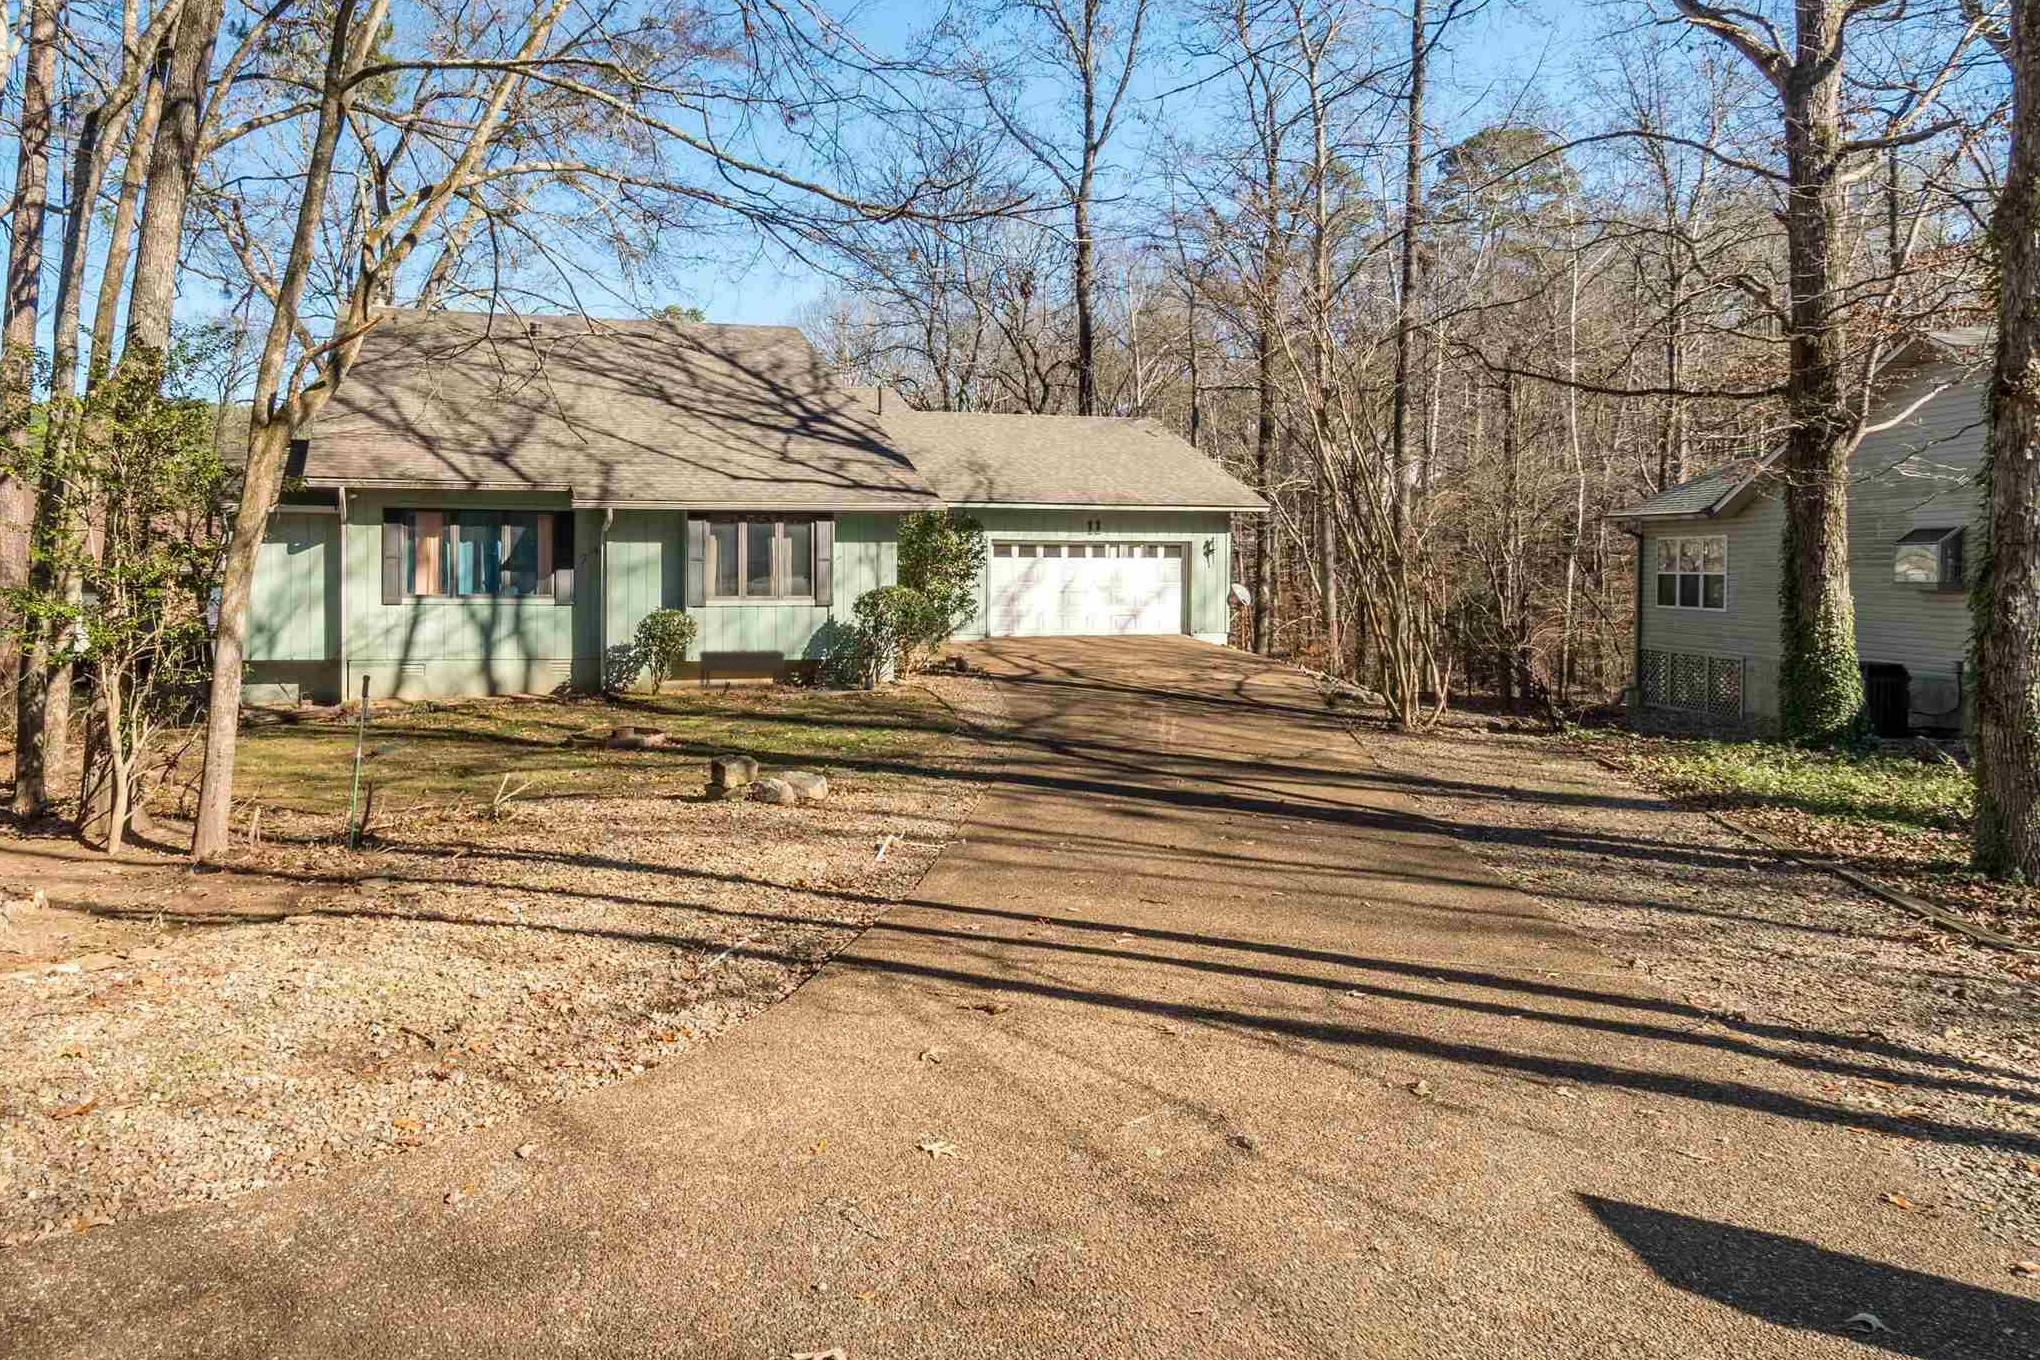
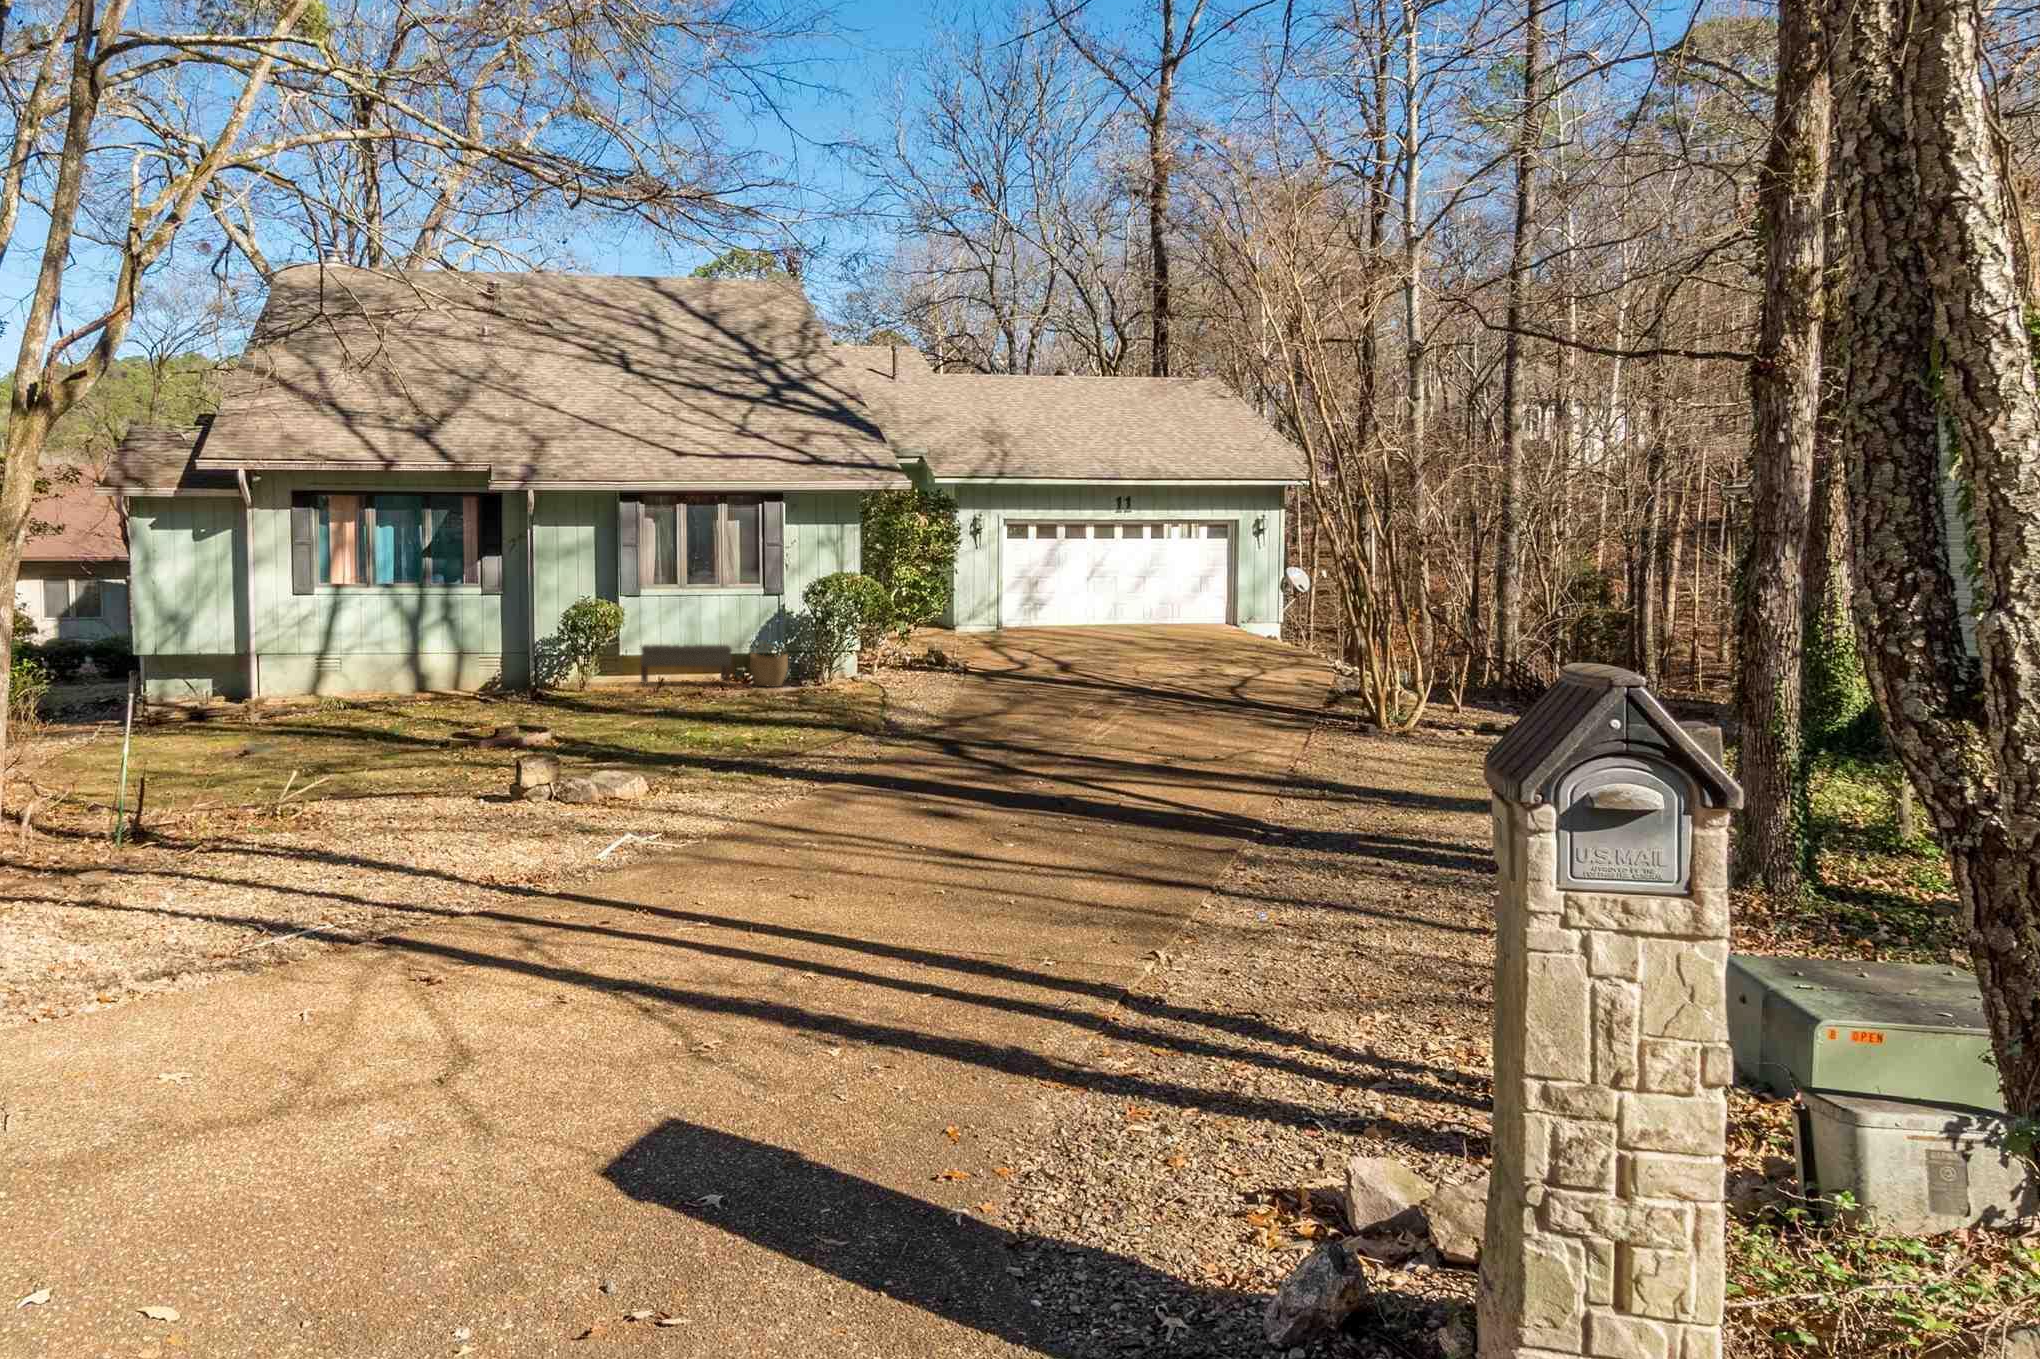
potted plant: present [863,646,878,689] -> none [814,637,838,689]
woven basket: none [800,648,835,688] -> present [750,645,788,687]

